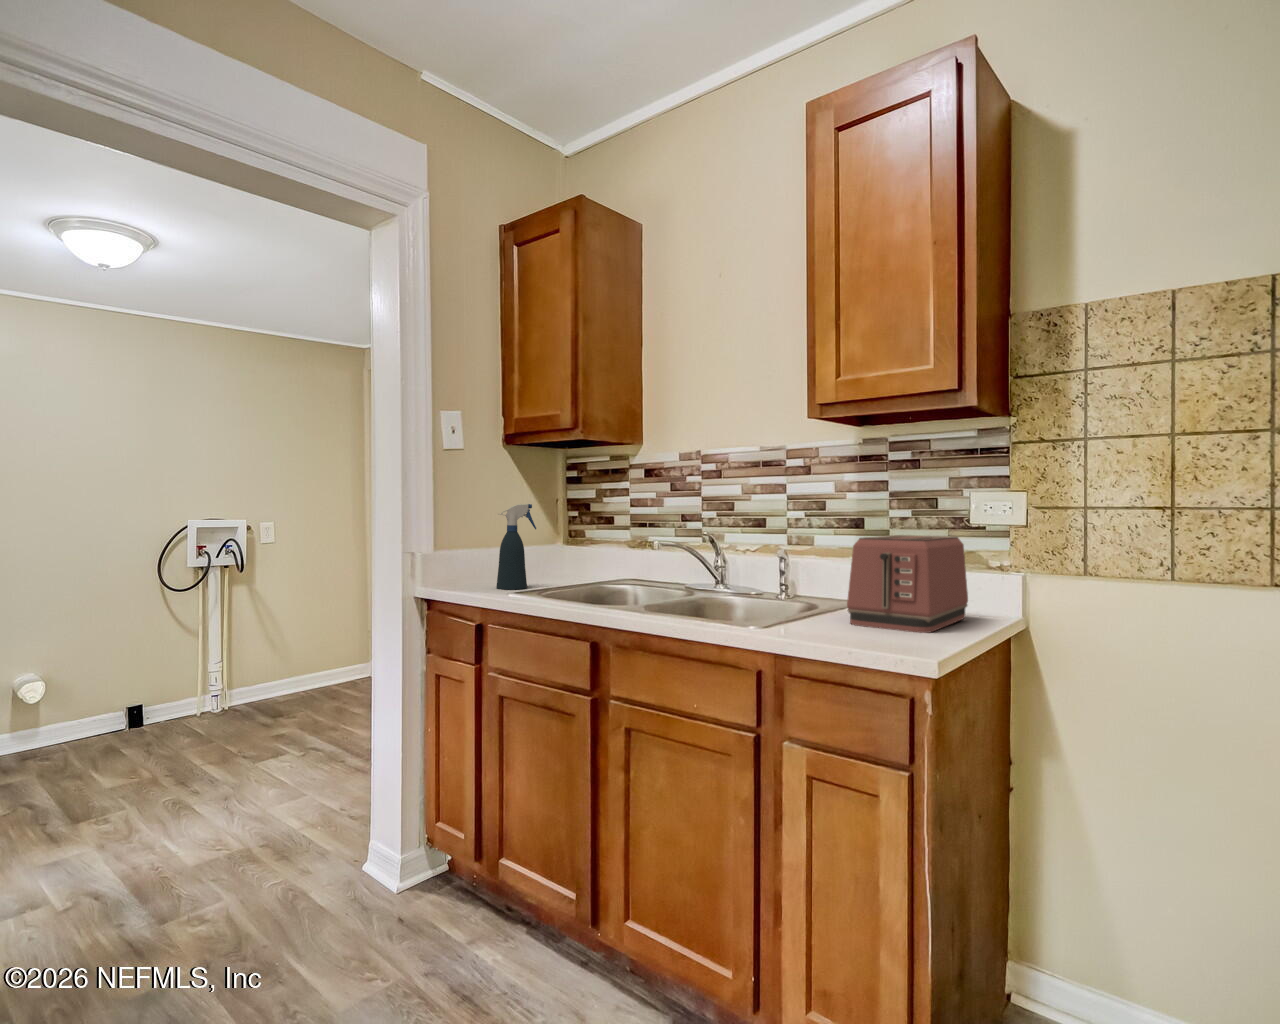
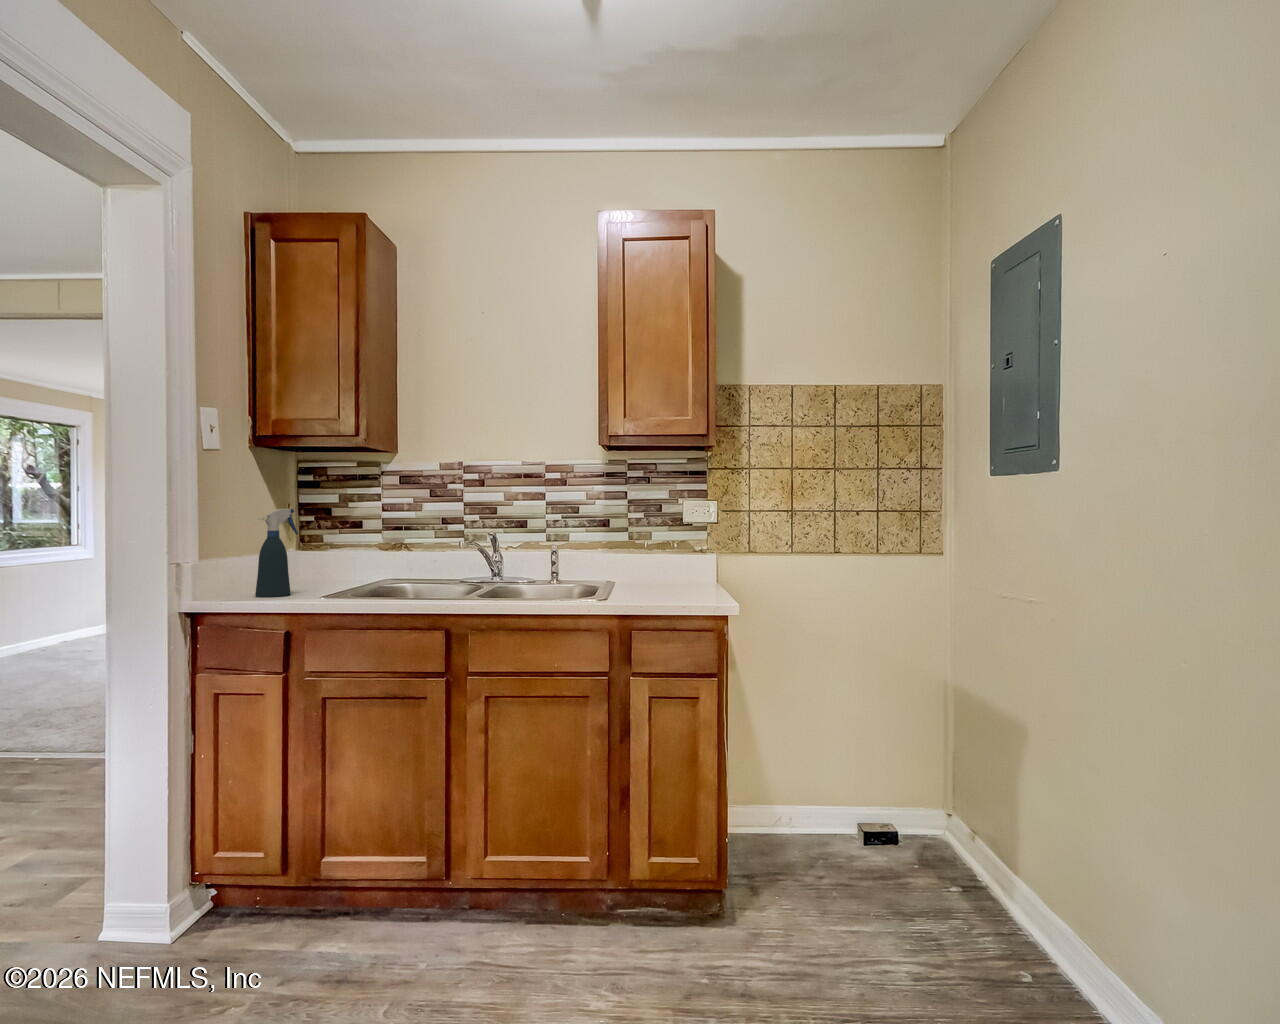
toaster: present [847,535,968,633] -> none [629,531,687,595]

